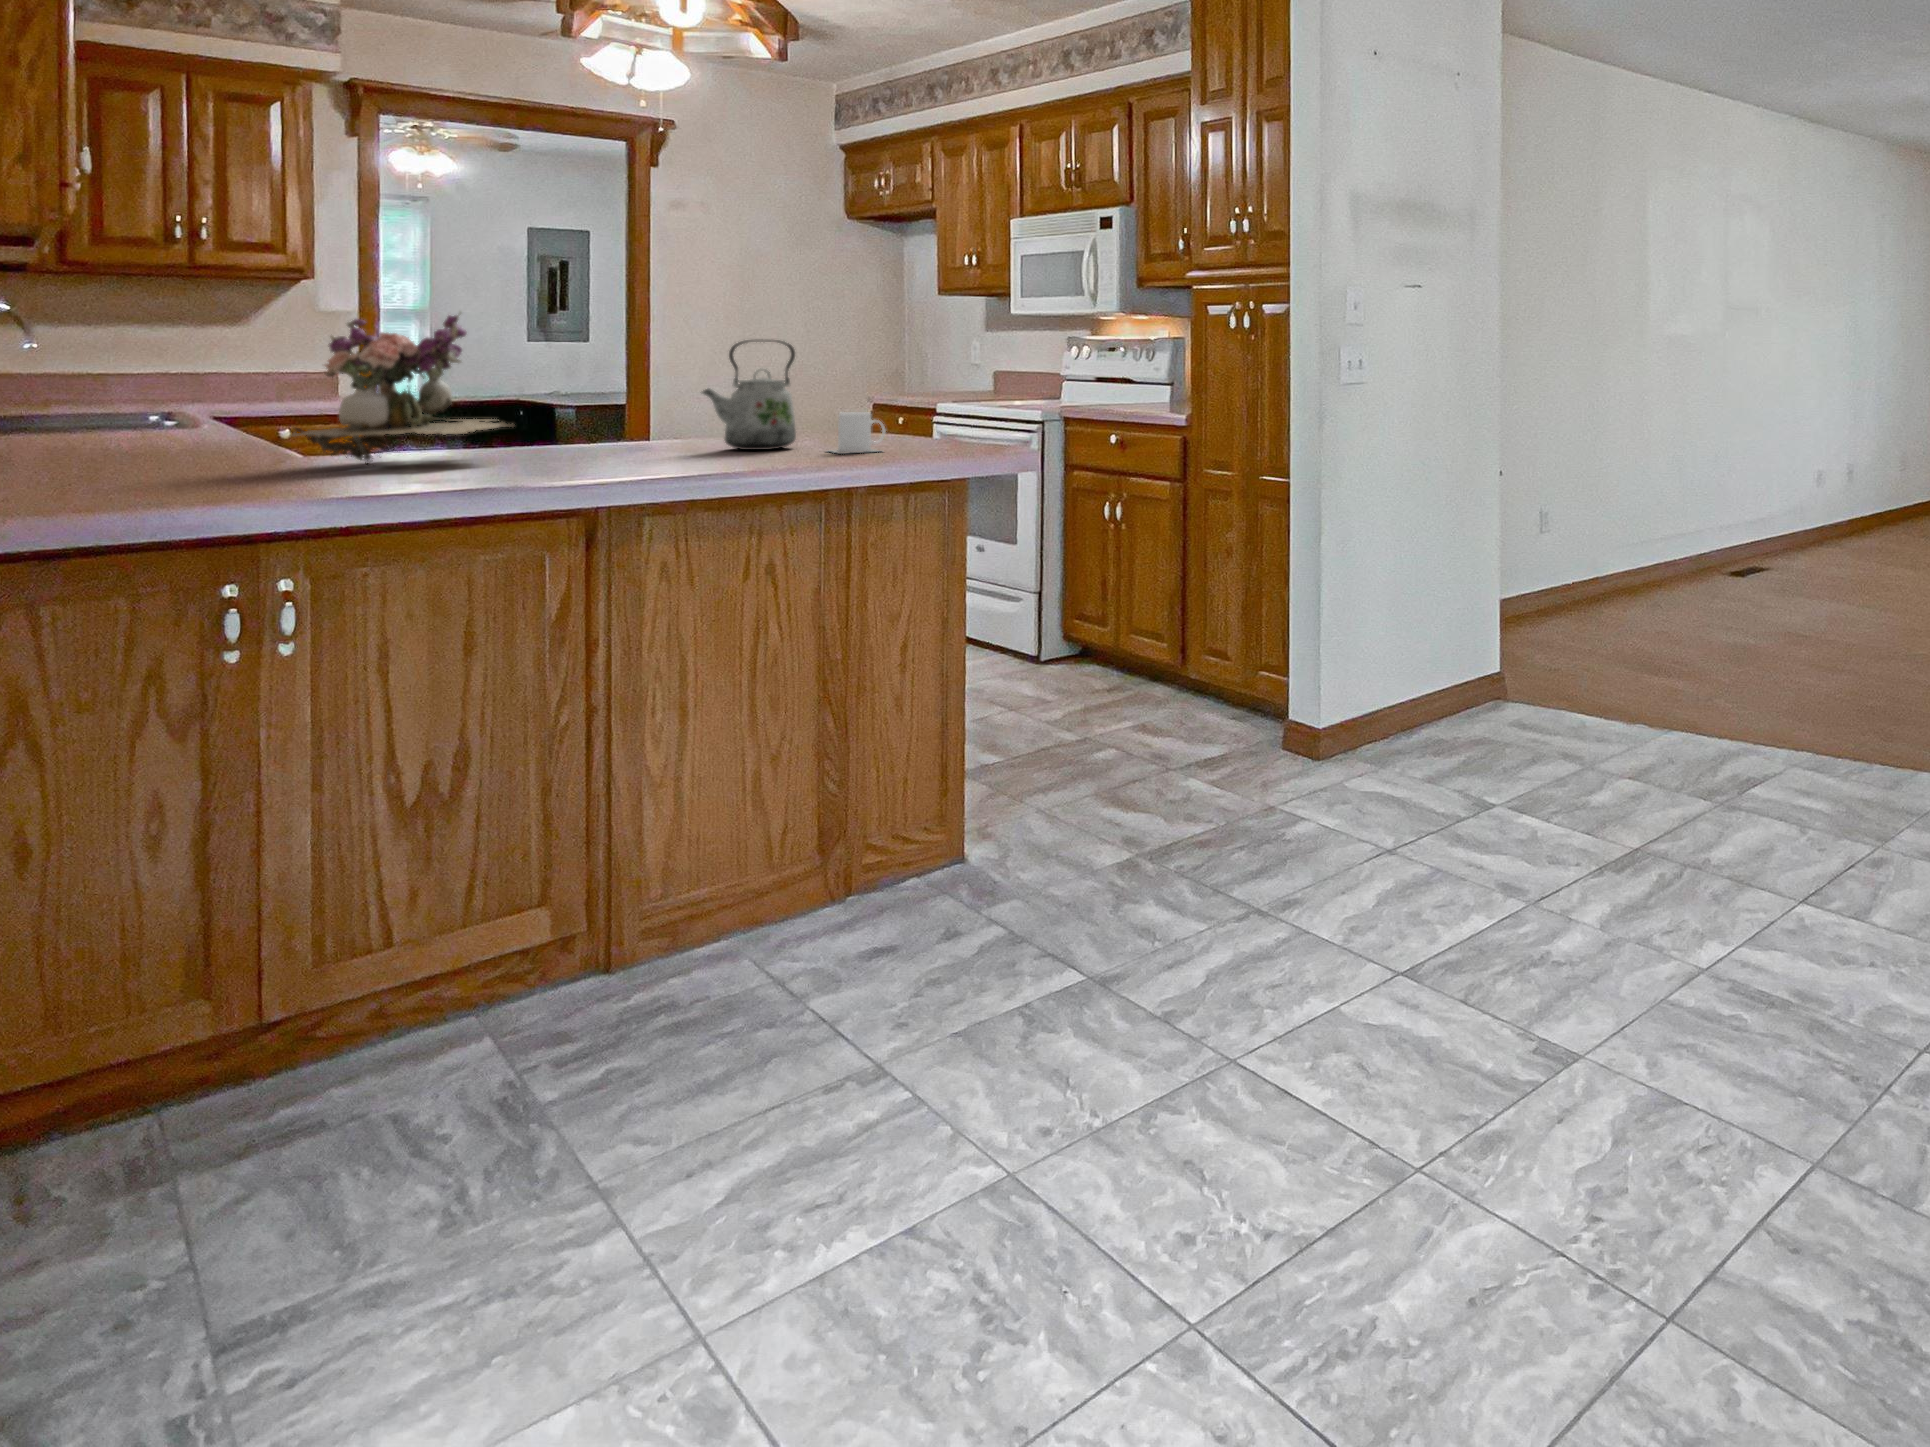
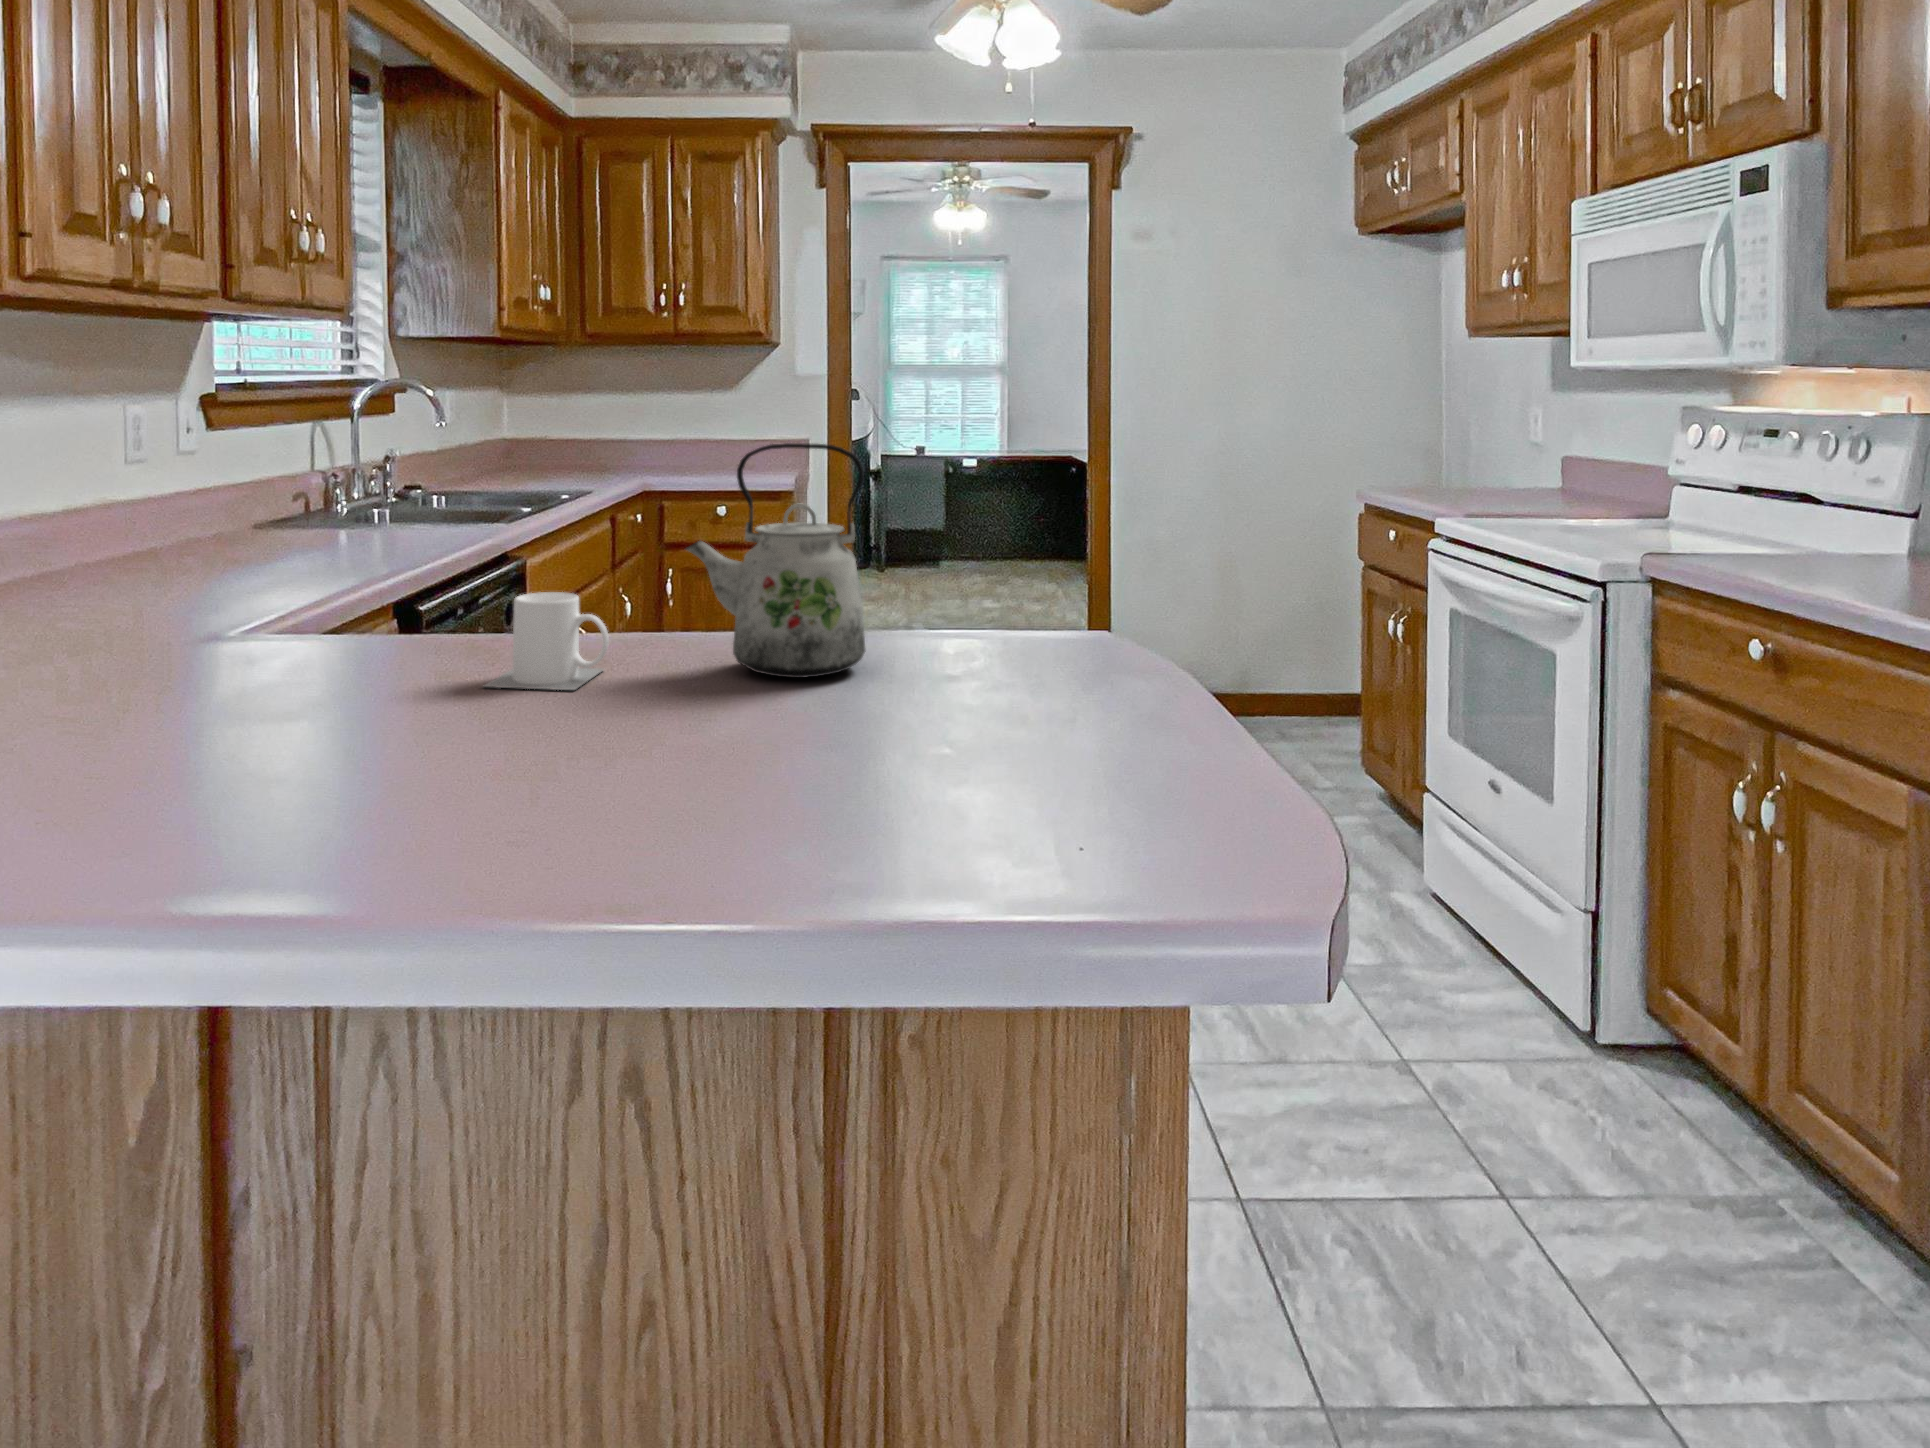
flower arrangement: present [292,313,514,465] -> none [84,388,445,646]
mug: present [832,412,886,454] -> present [485,592,609,690]

